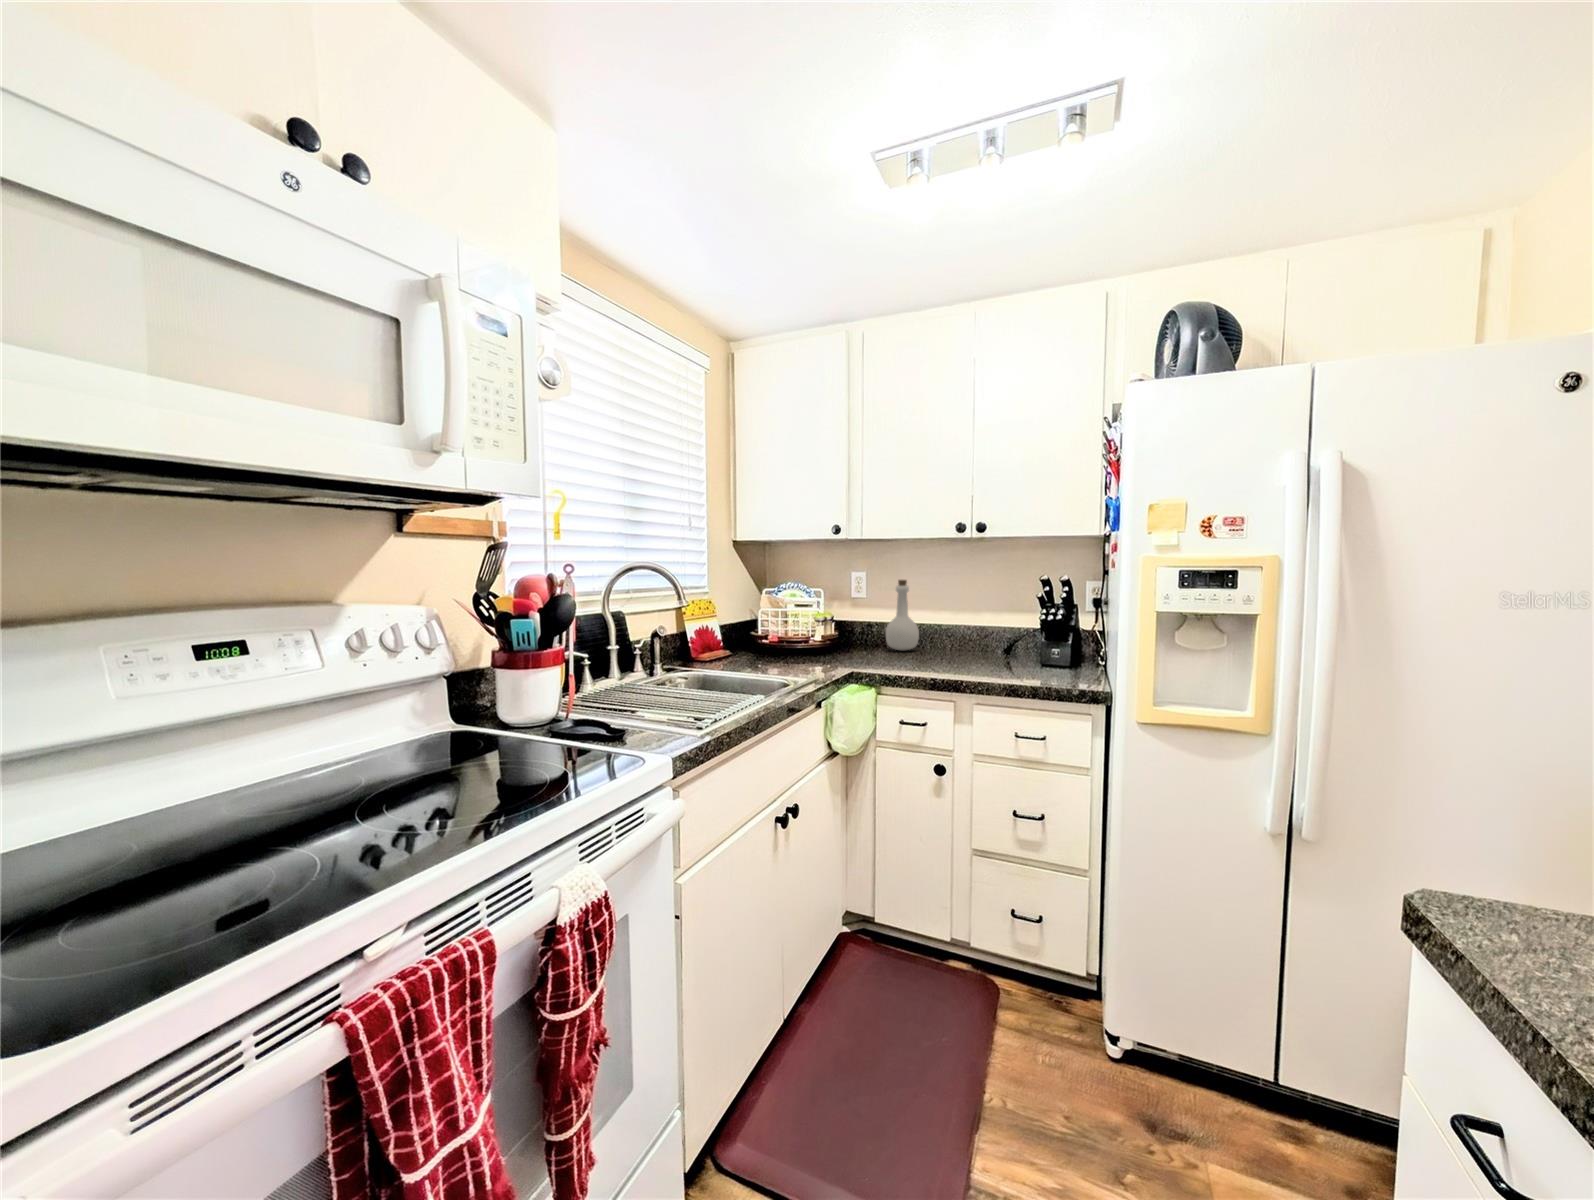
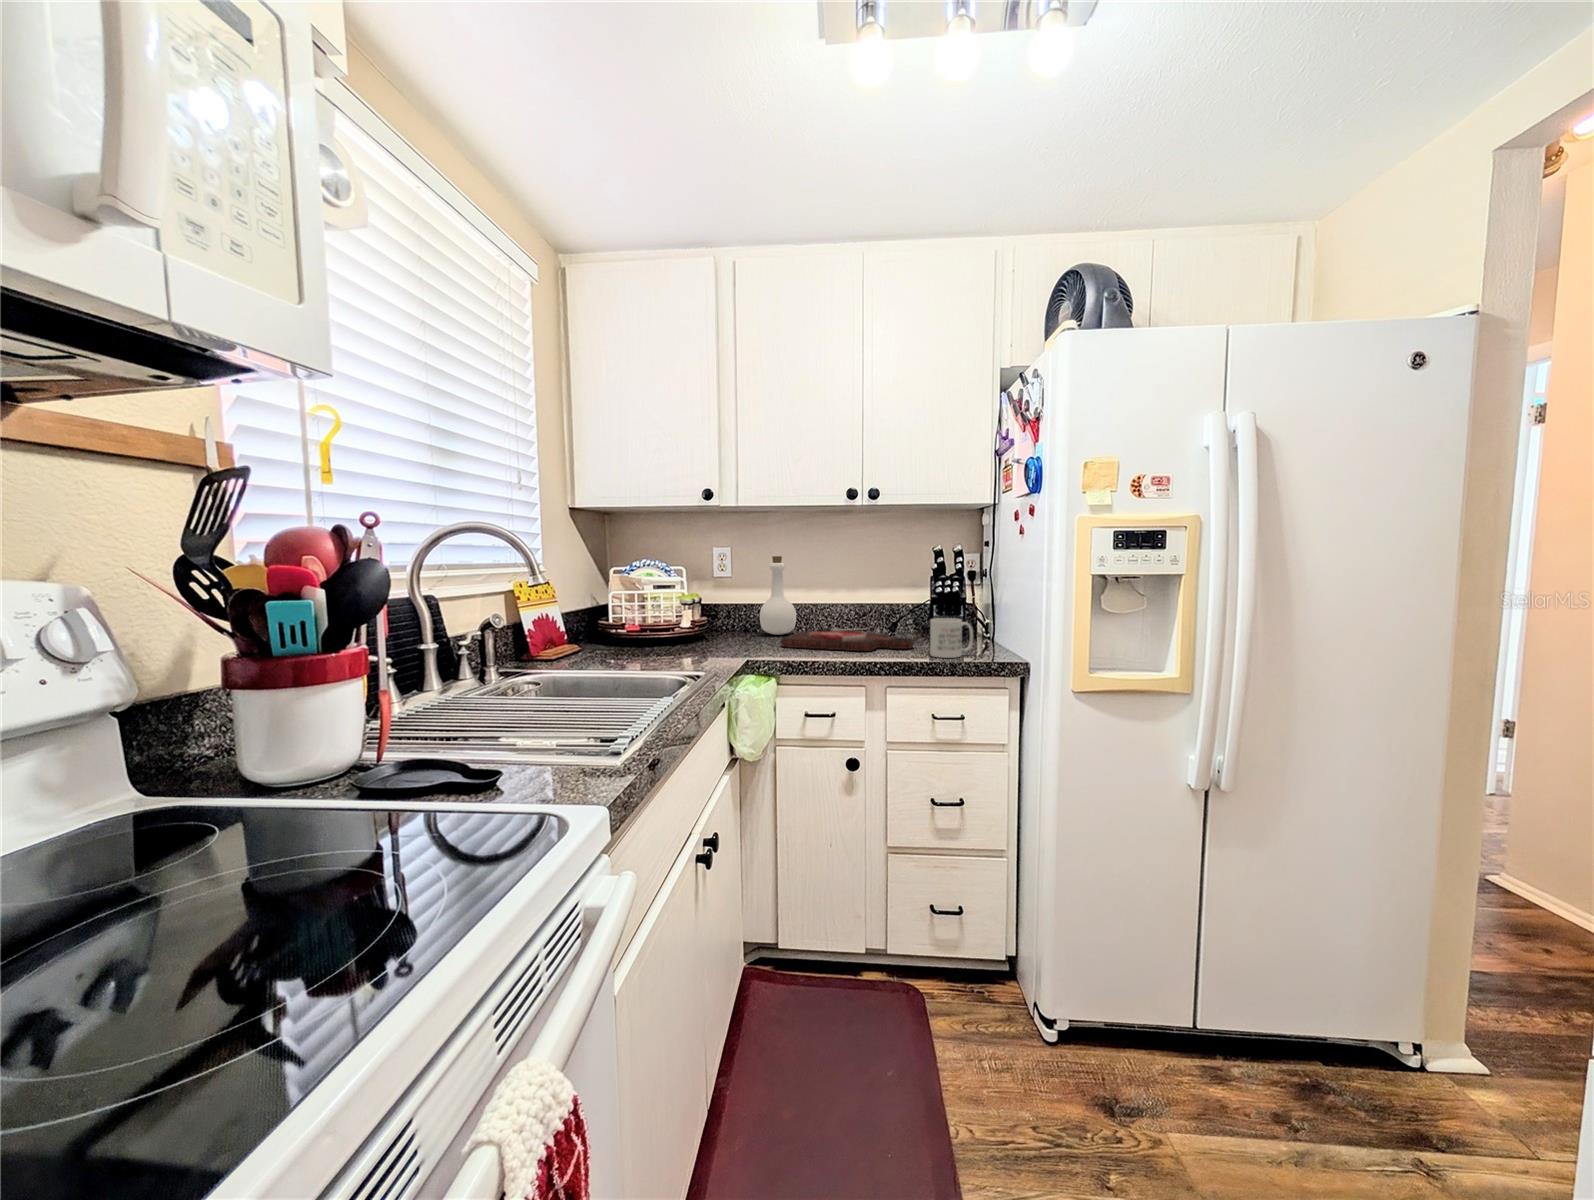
mug: none [1021,644,1064,682] -> present [930,618,973,658]
cutting board: none [893,649,1015,671] -> present [781,628,914,651]

